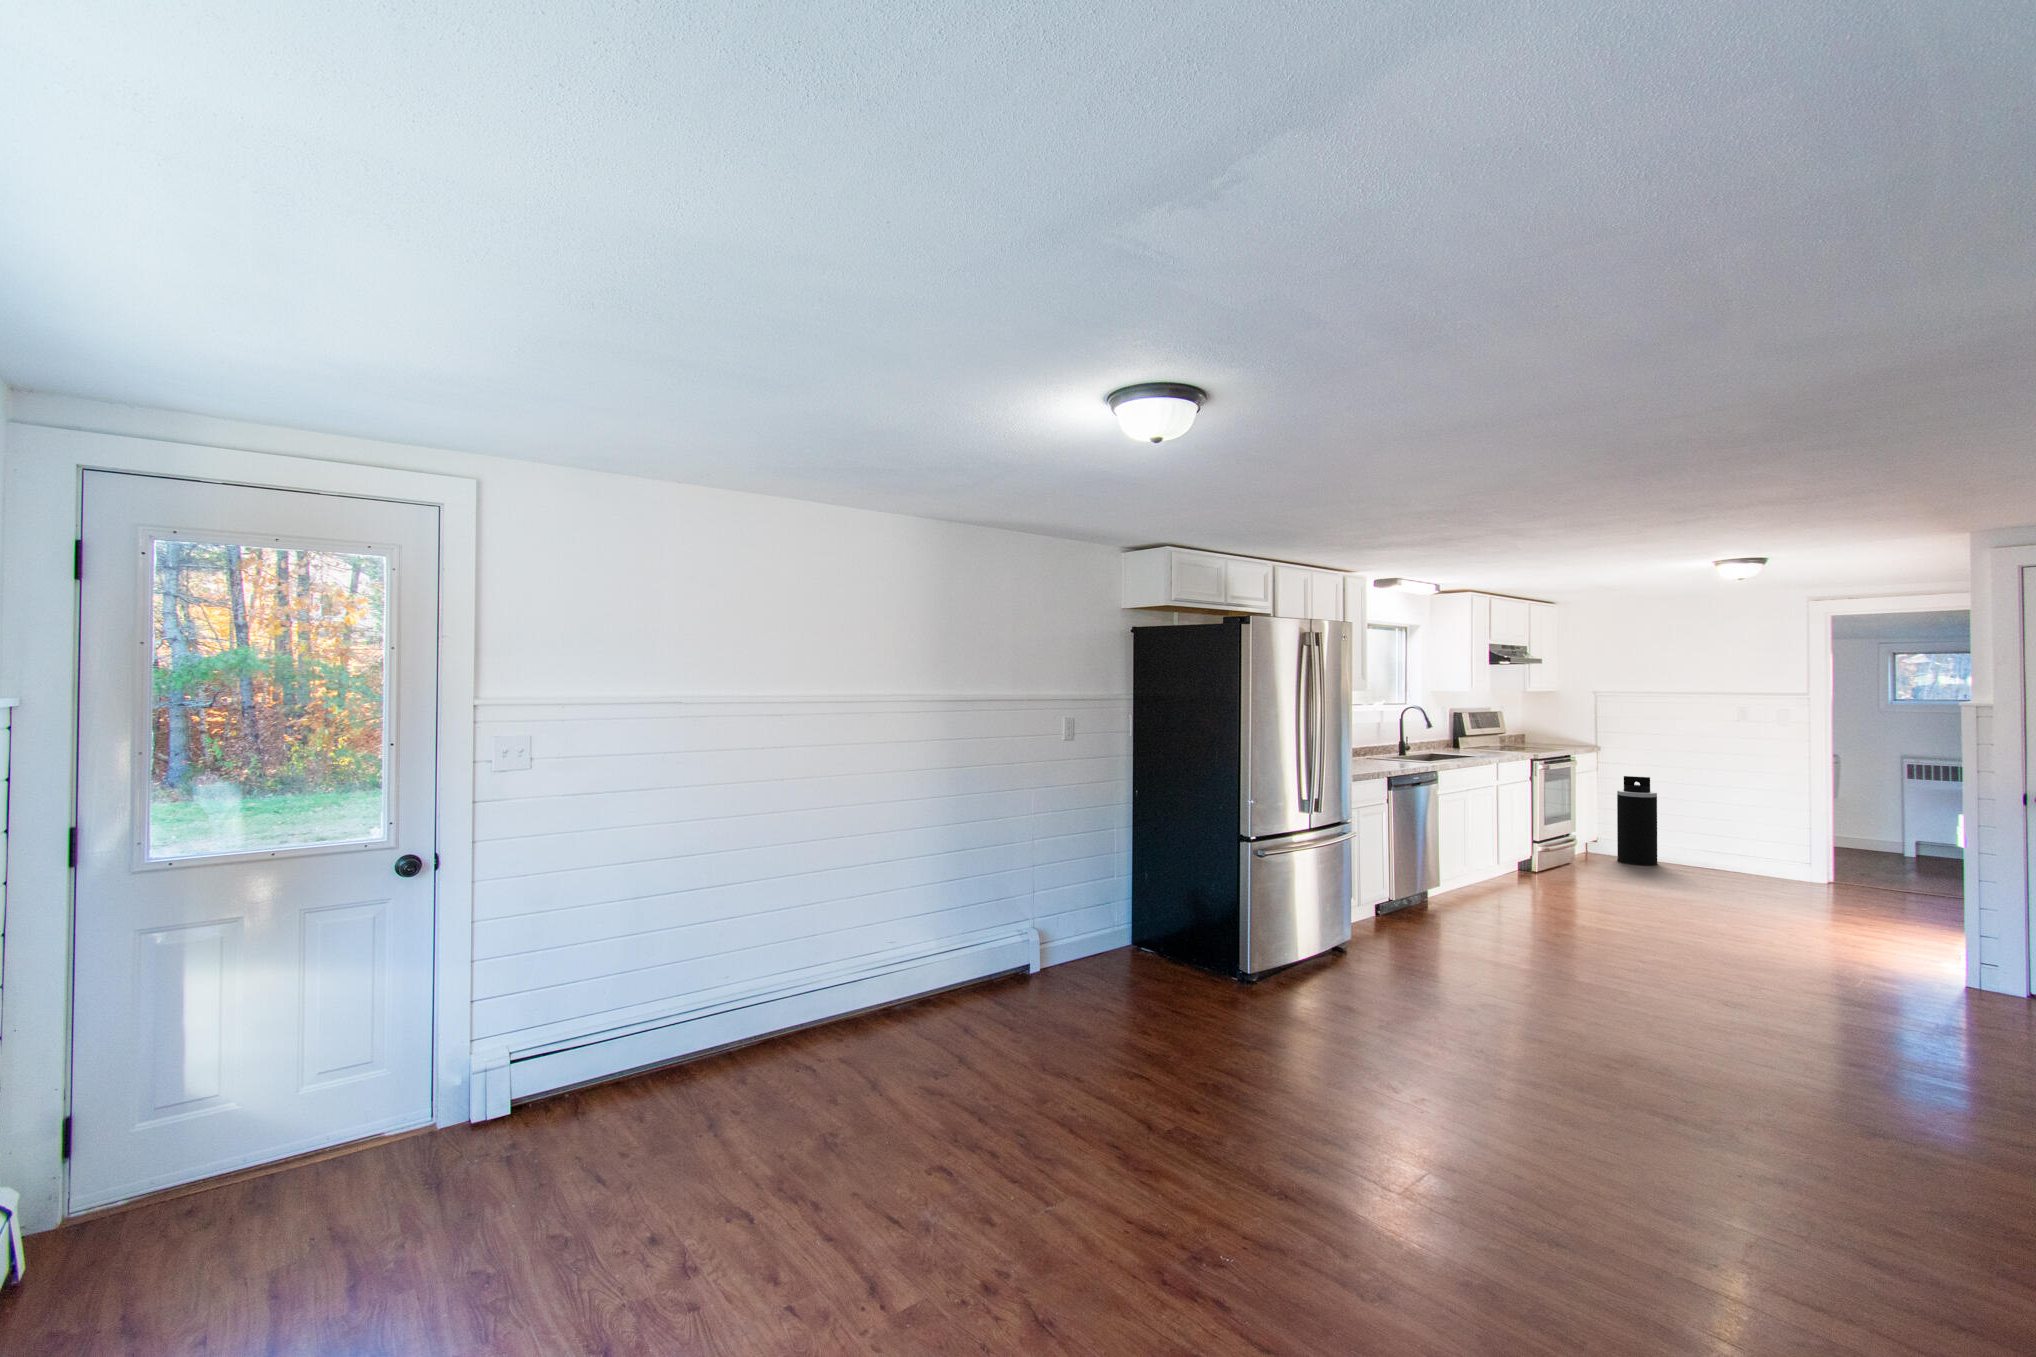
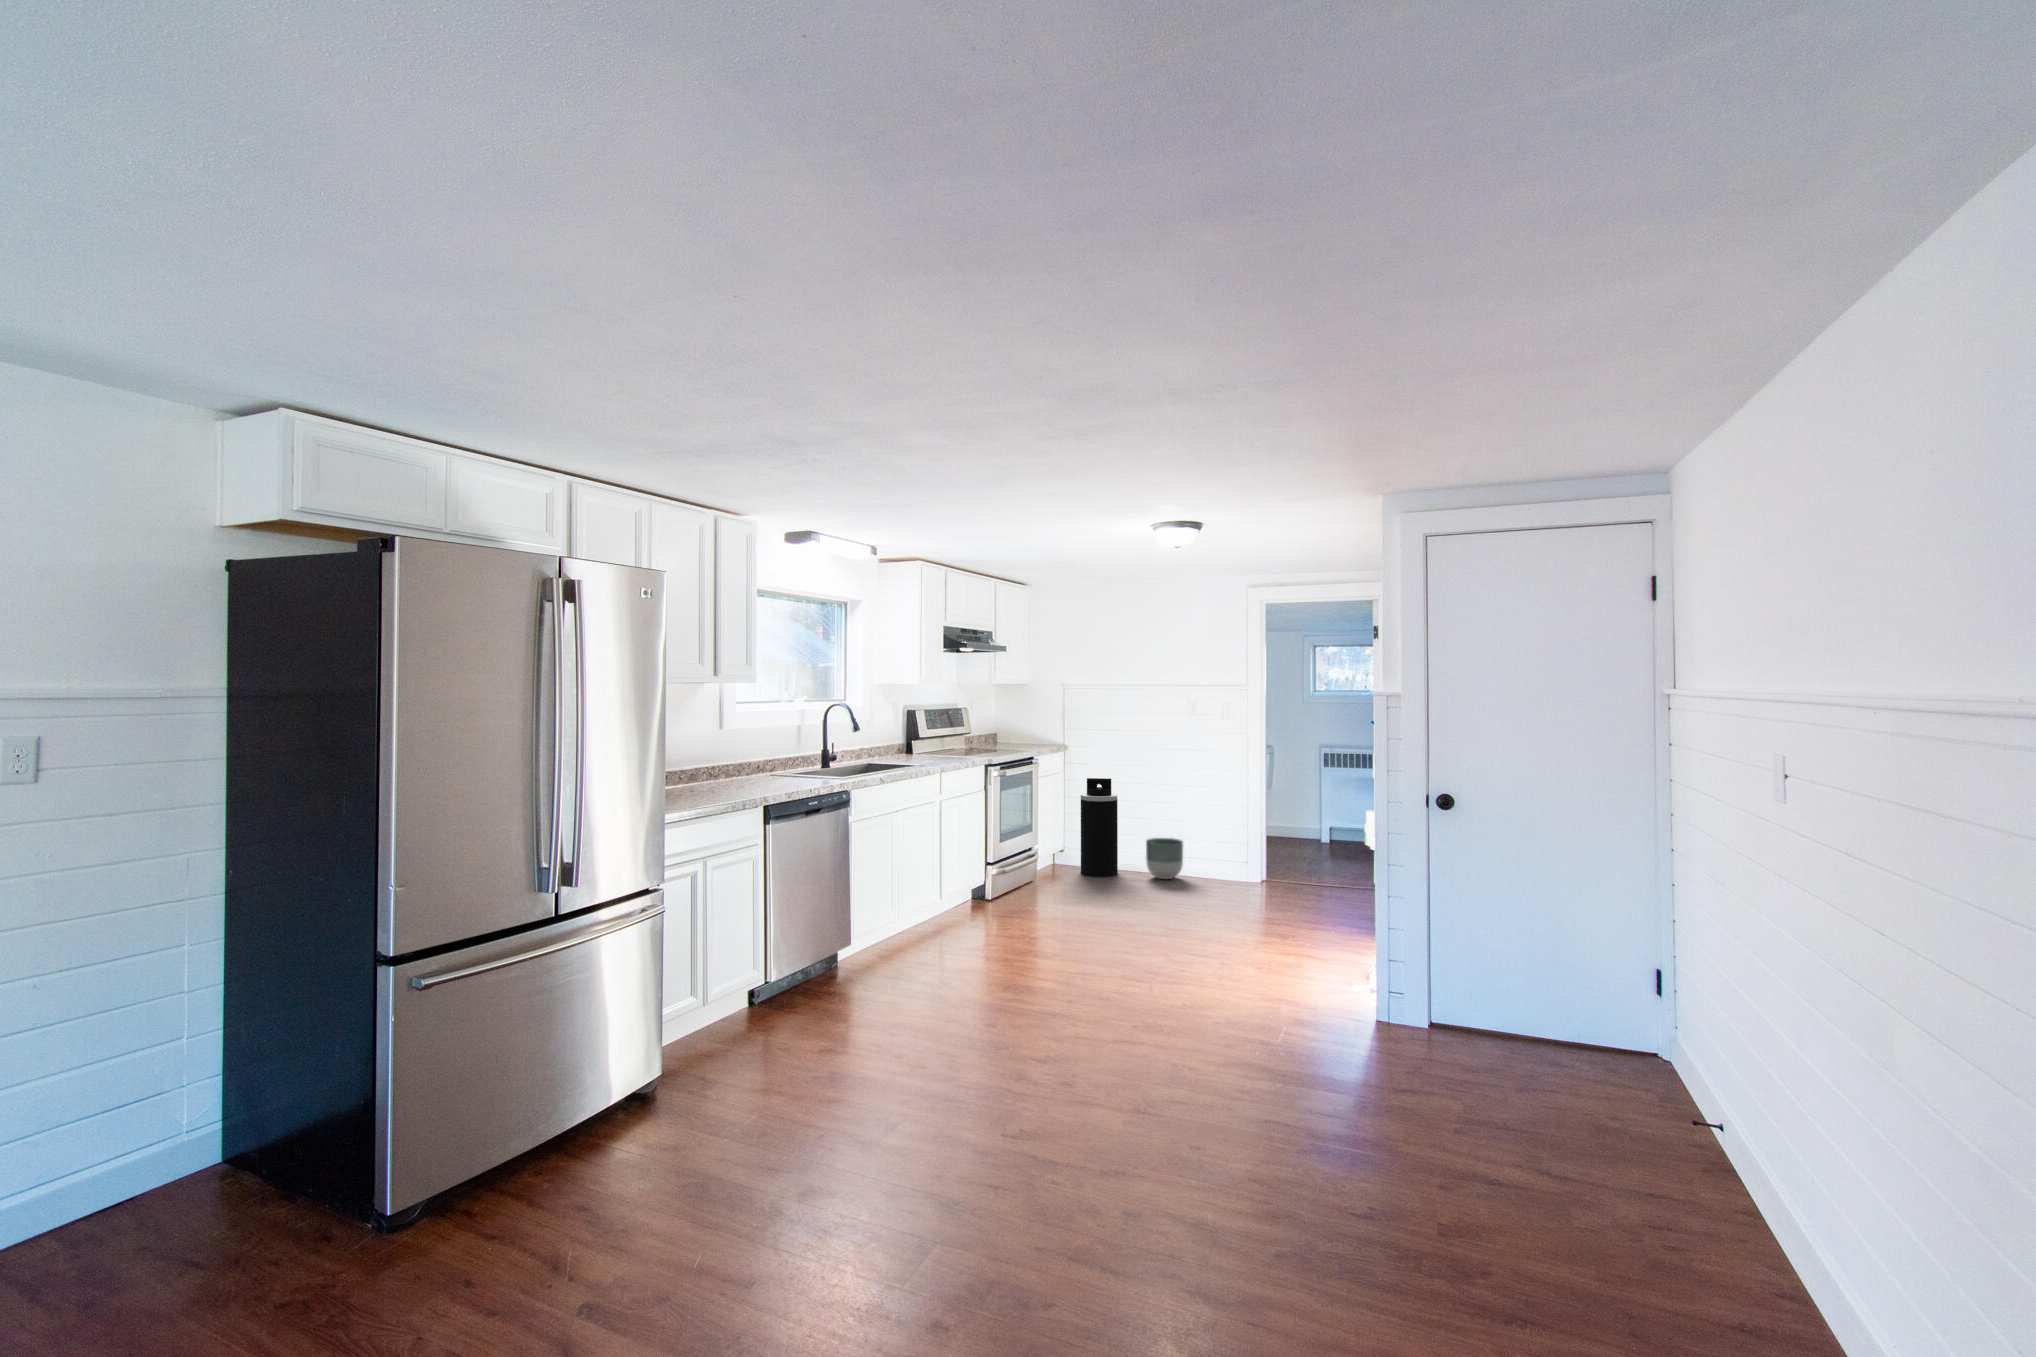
planter: none [1690,834,1733,872] -> present [1146,838,1183,879]

